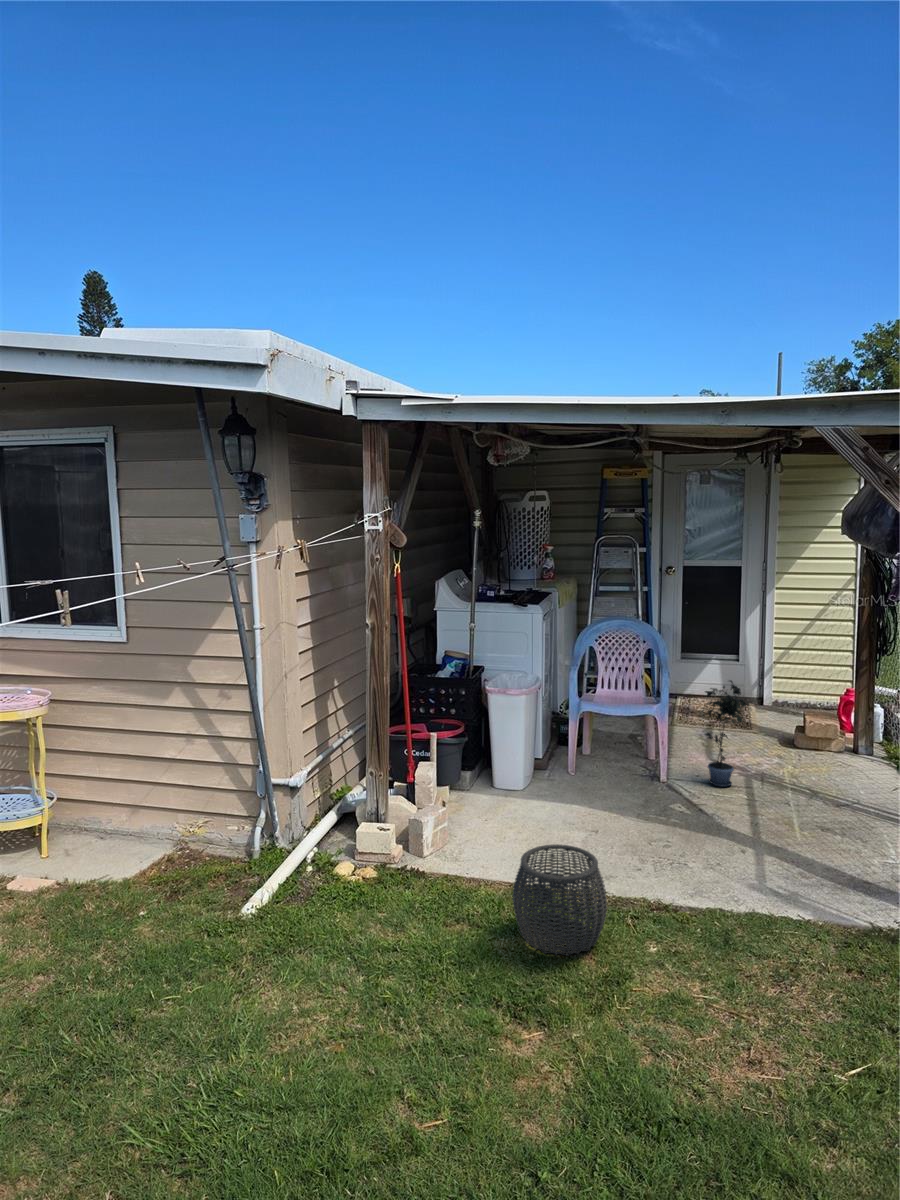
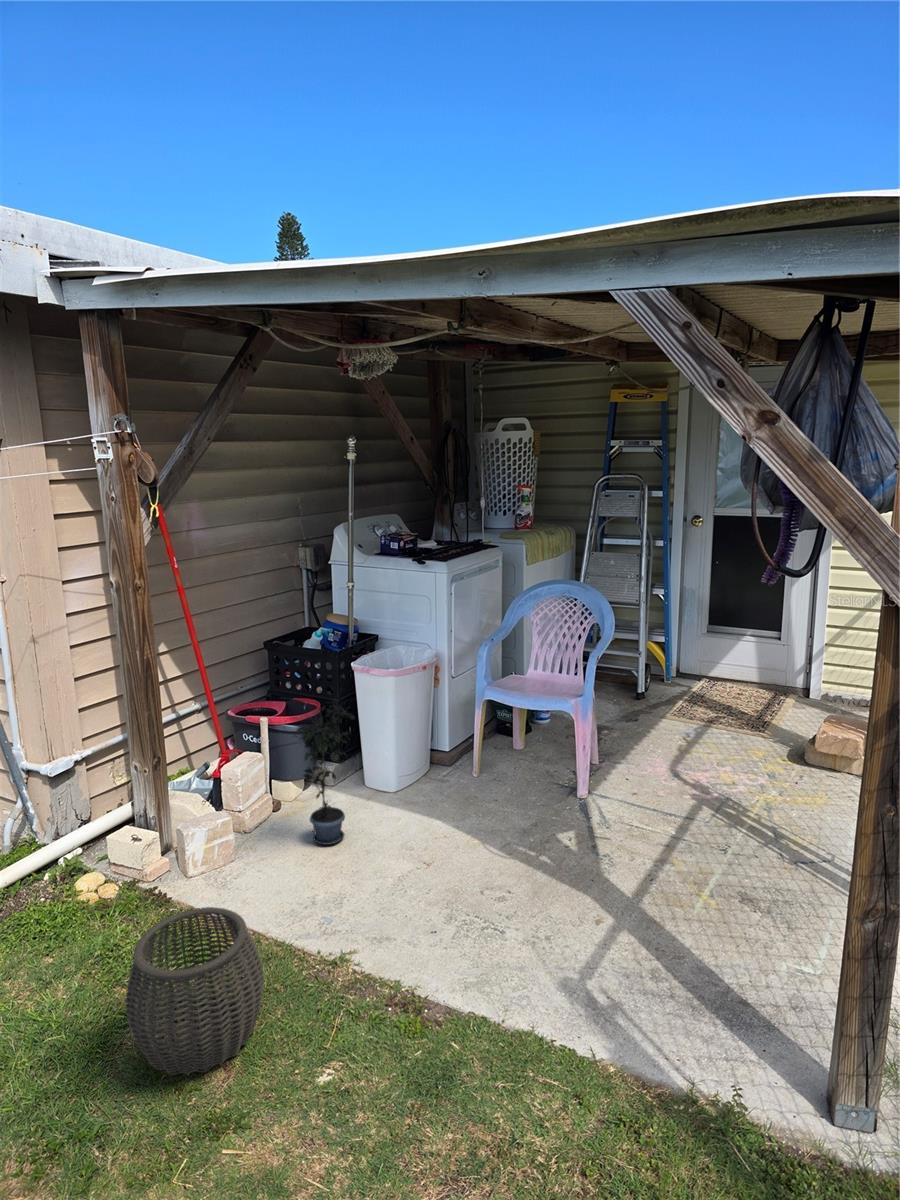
potted plant: present [702,680,751,787] -> present [295,699,355,845]

